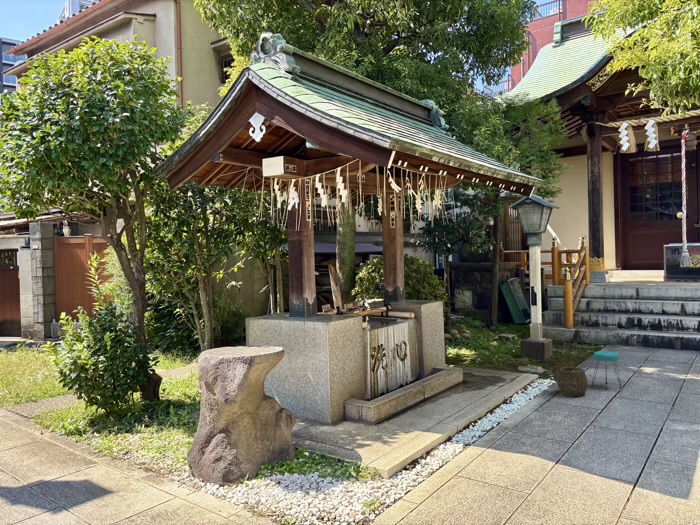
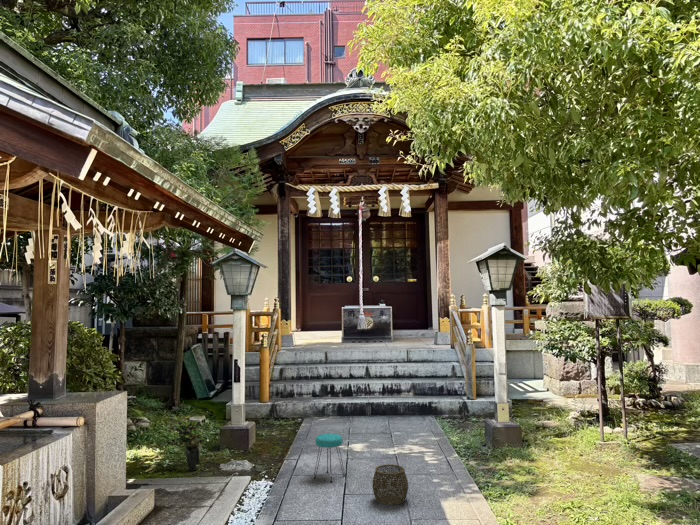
potted plant: none [480,326,504,368] -> present [174,416,204,471]
woven basket: present [557,367,588,396] -> present [372,464,408,505]

